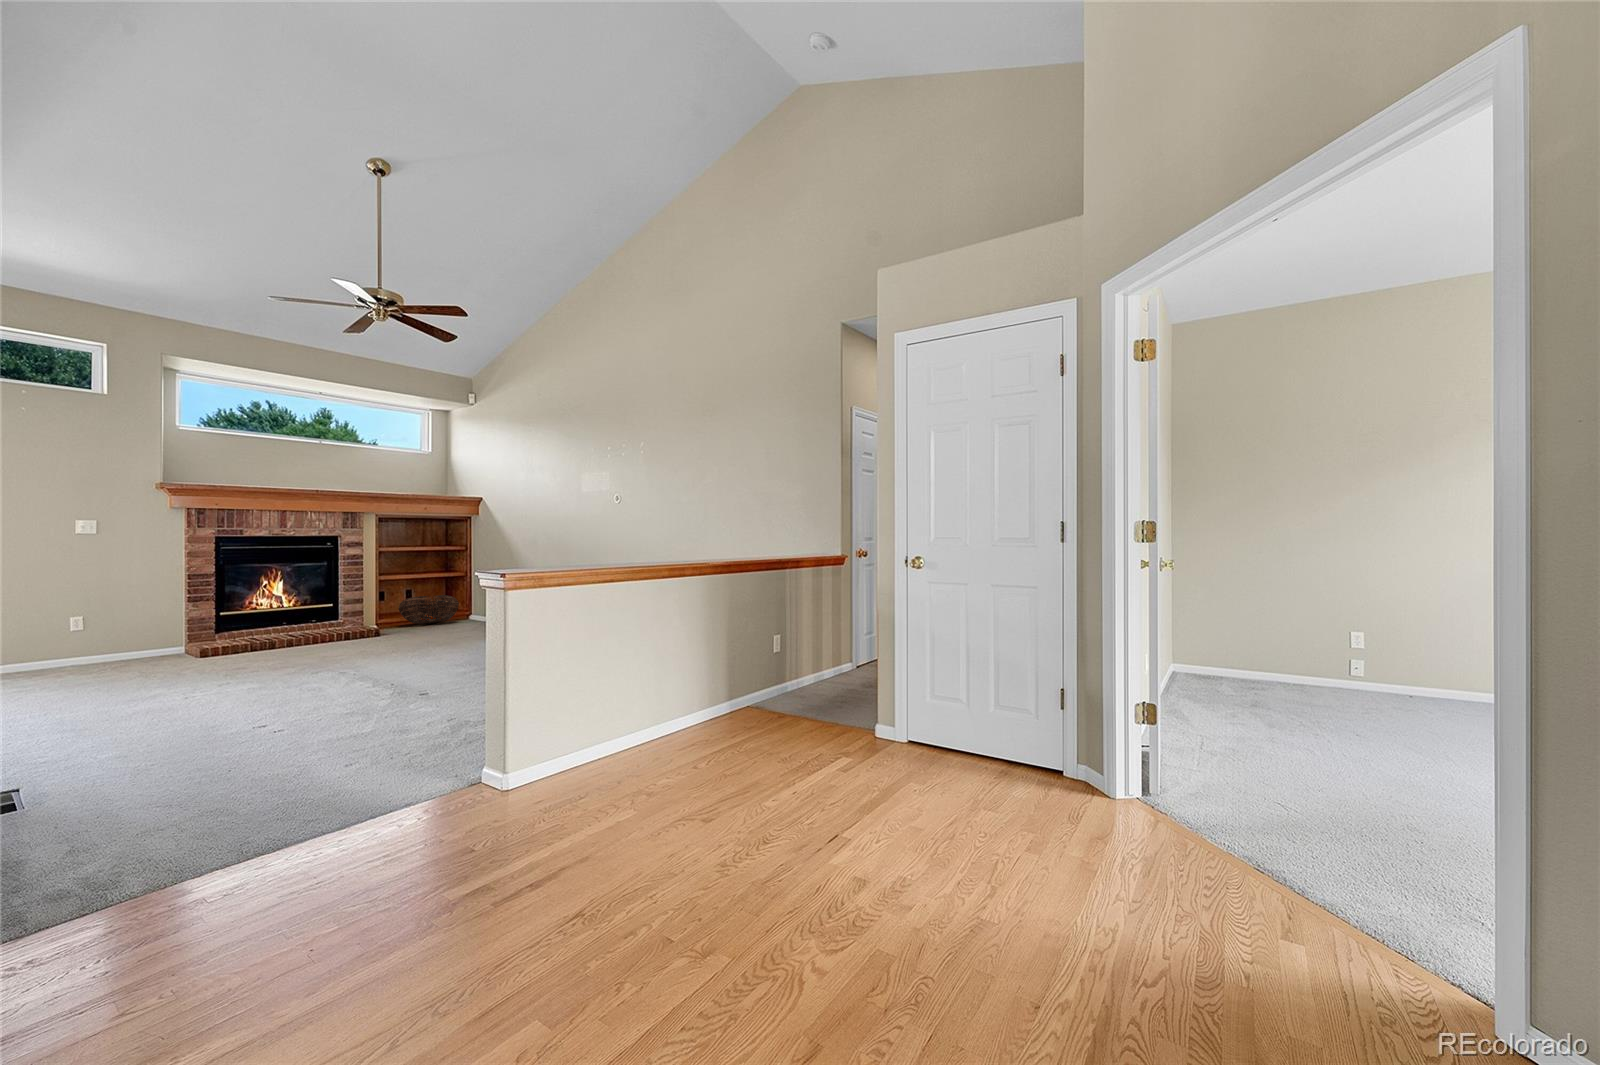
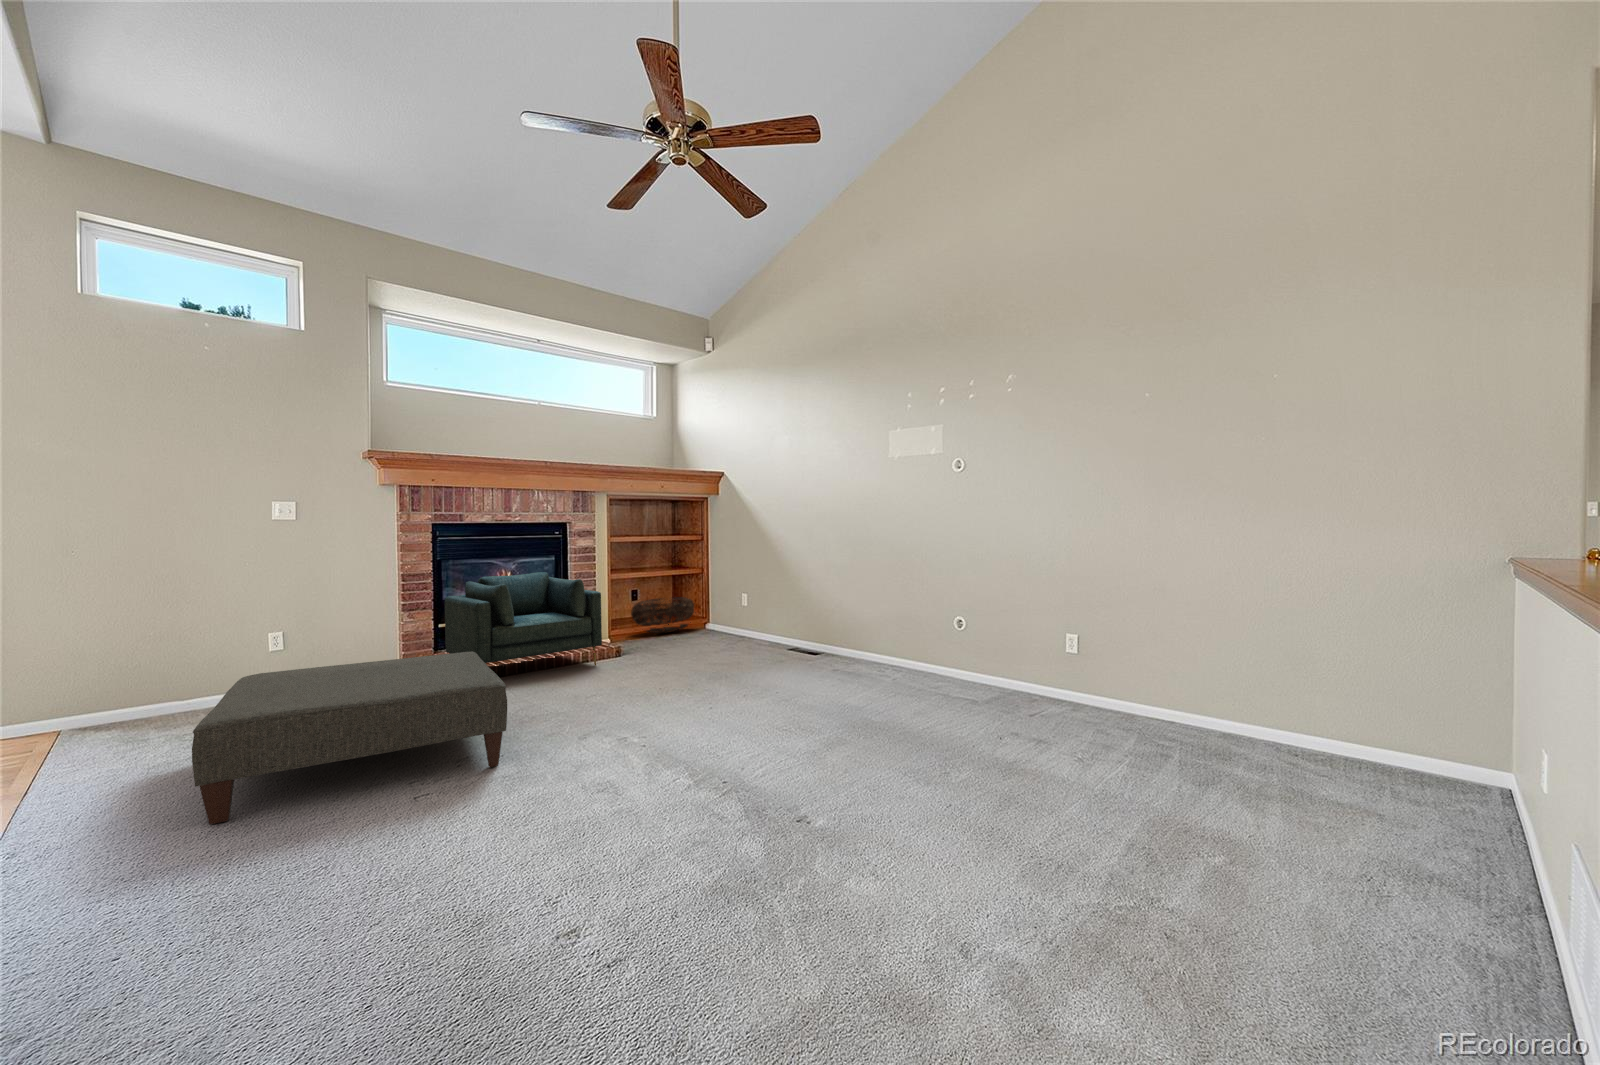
armchair: none [224,574,357,655] -> present [445,572,602,665]
ottoman: none [42,625,253,711] -> present [192,651,507,824]

